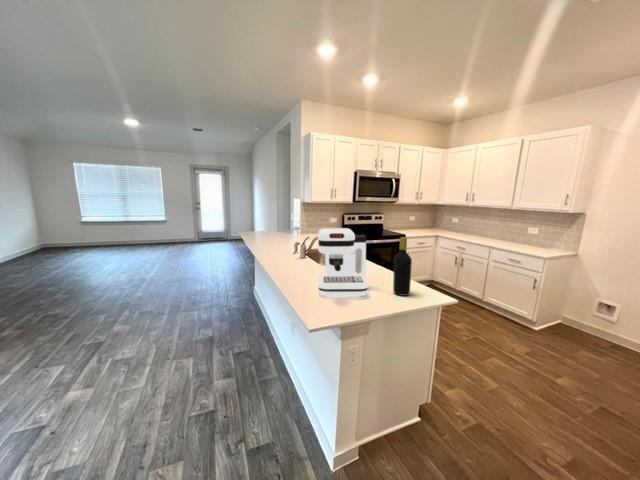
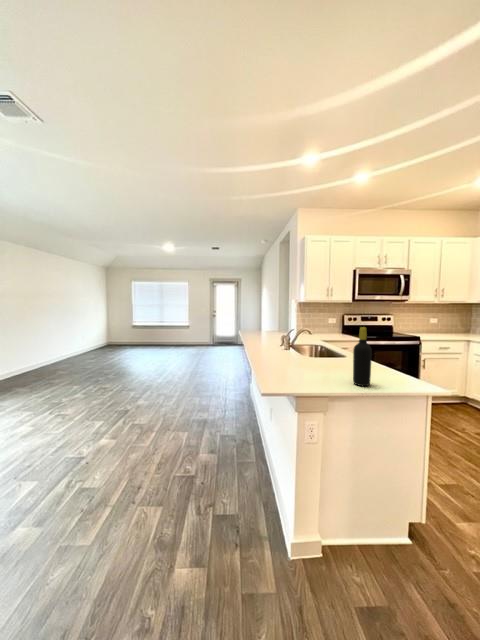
coffee maker: present [318,228,368,296] -> none [276,317,328,382]

